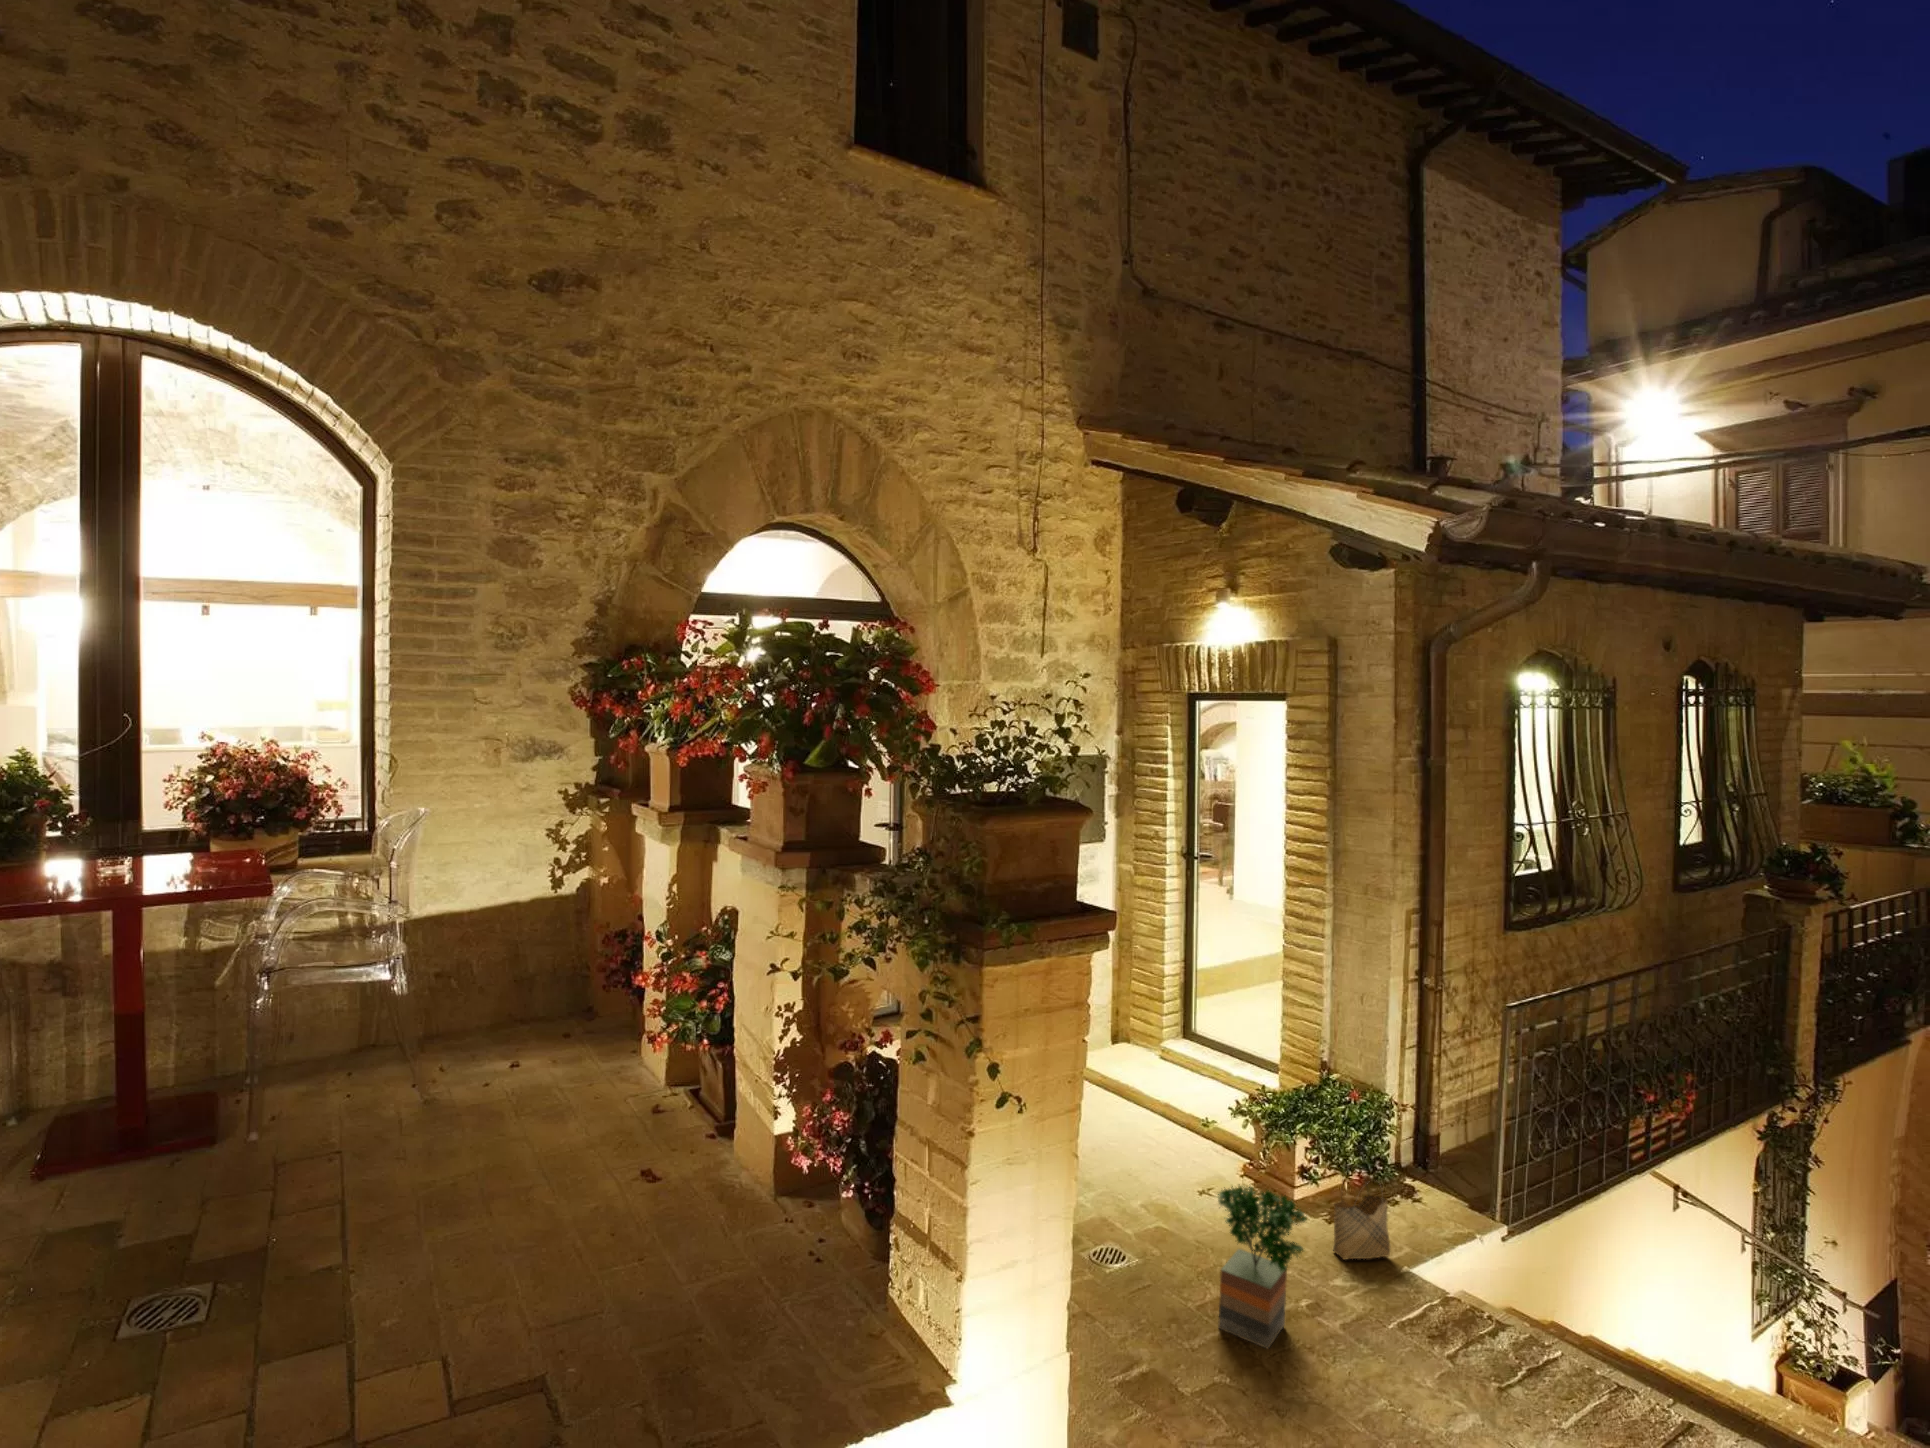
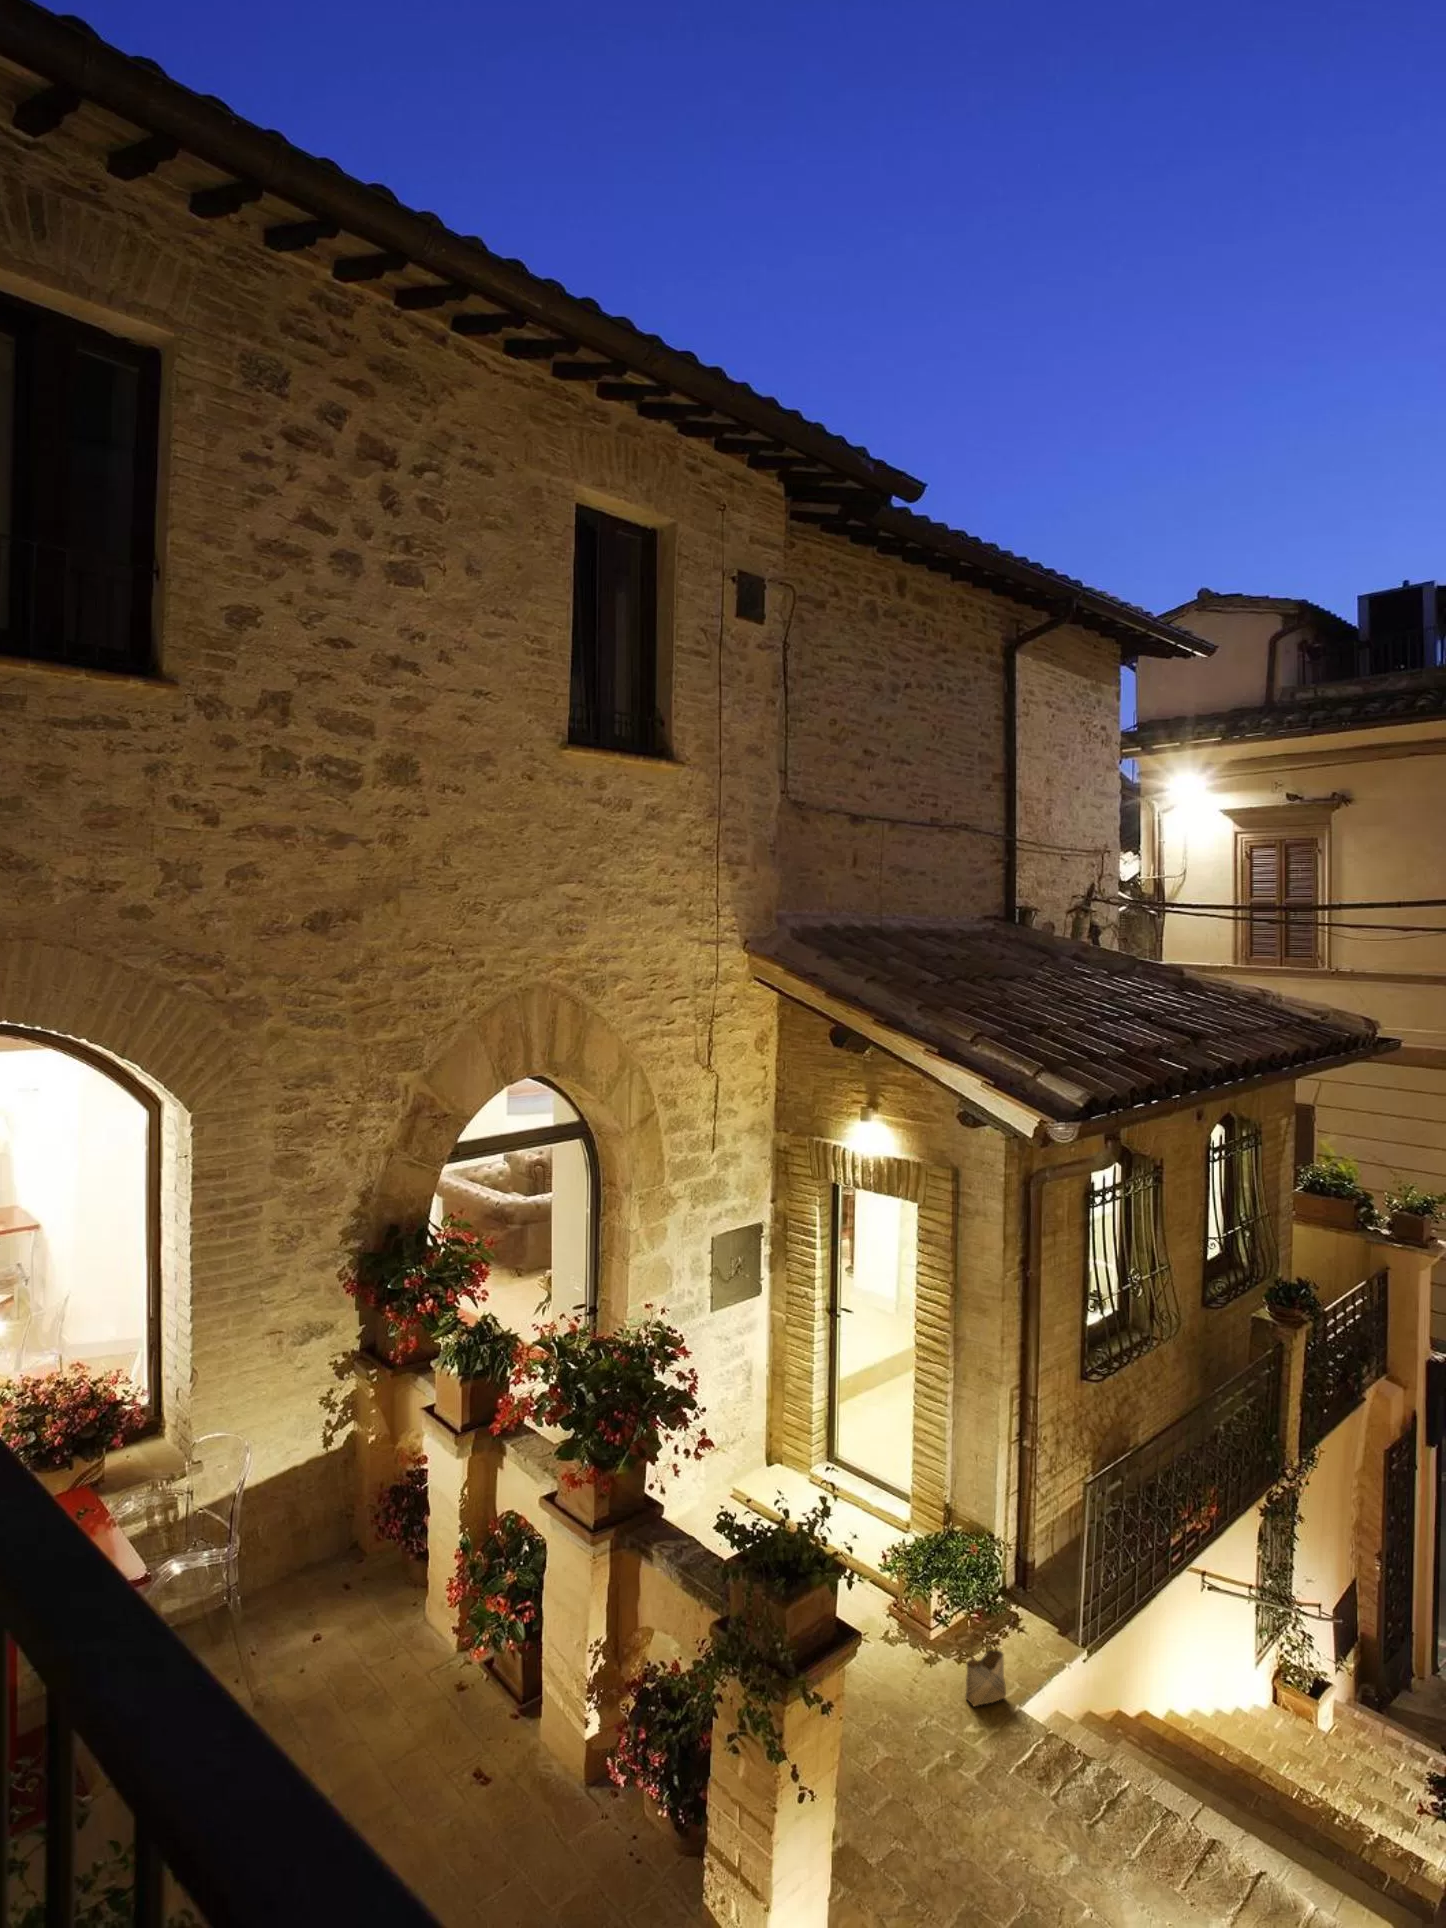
potted tree: present [1218,1186,1307,1349] -> none [888,1680,955,1813]

